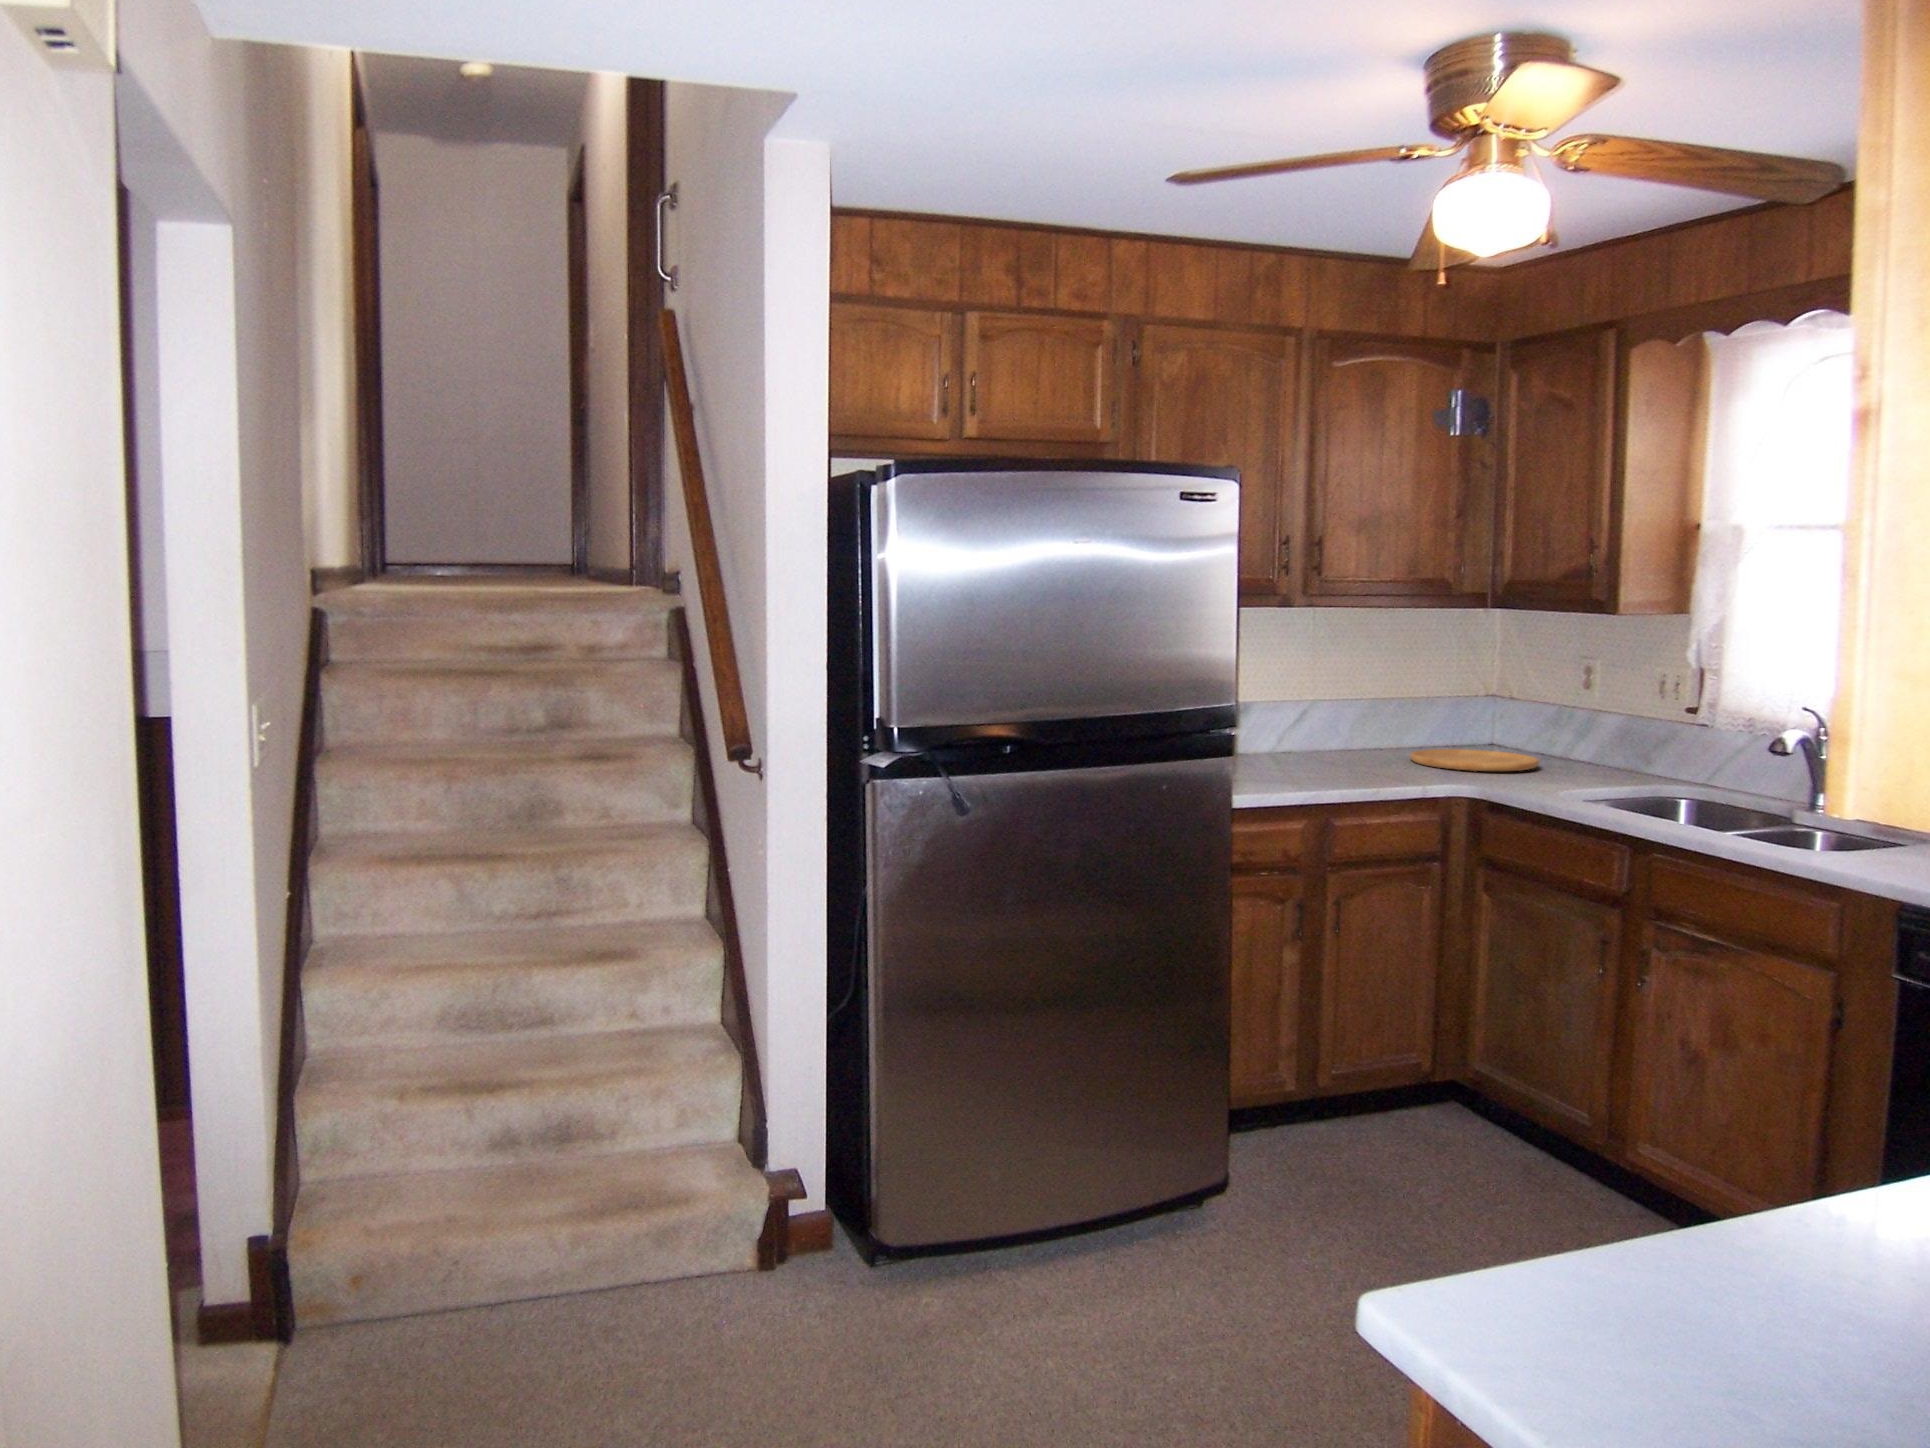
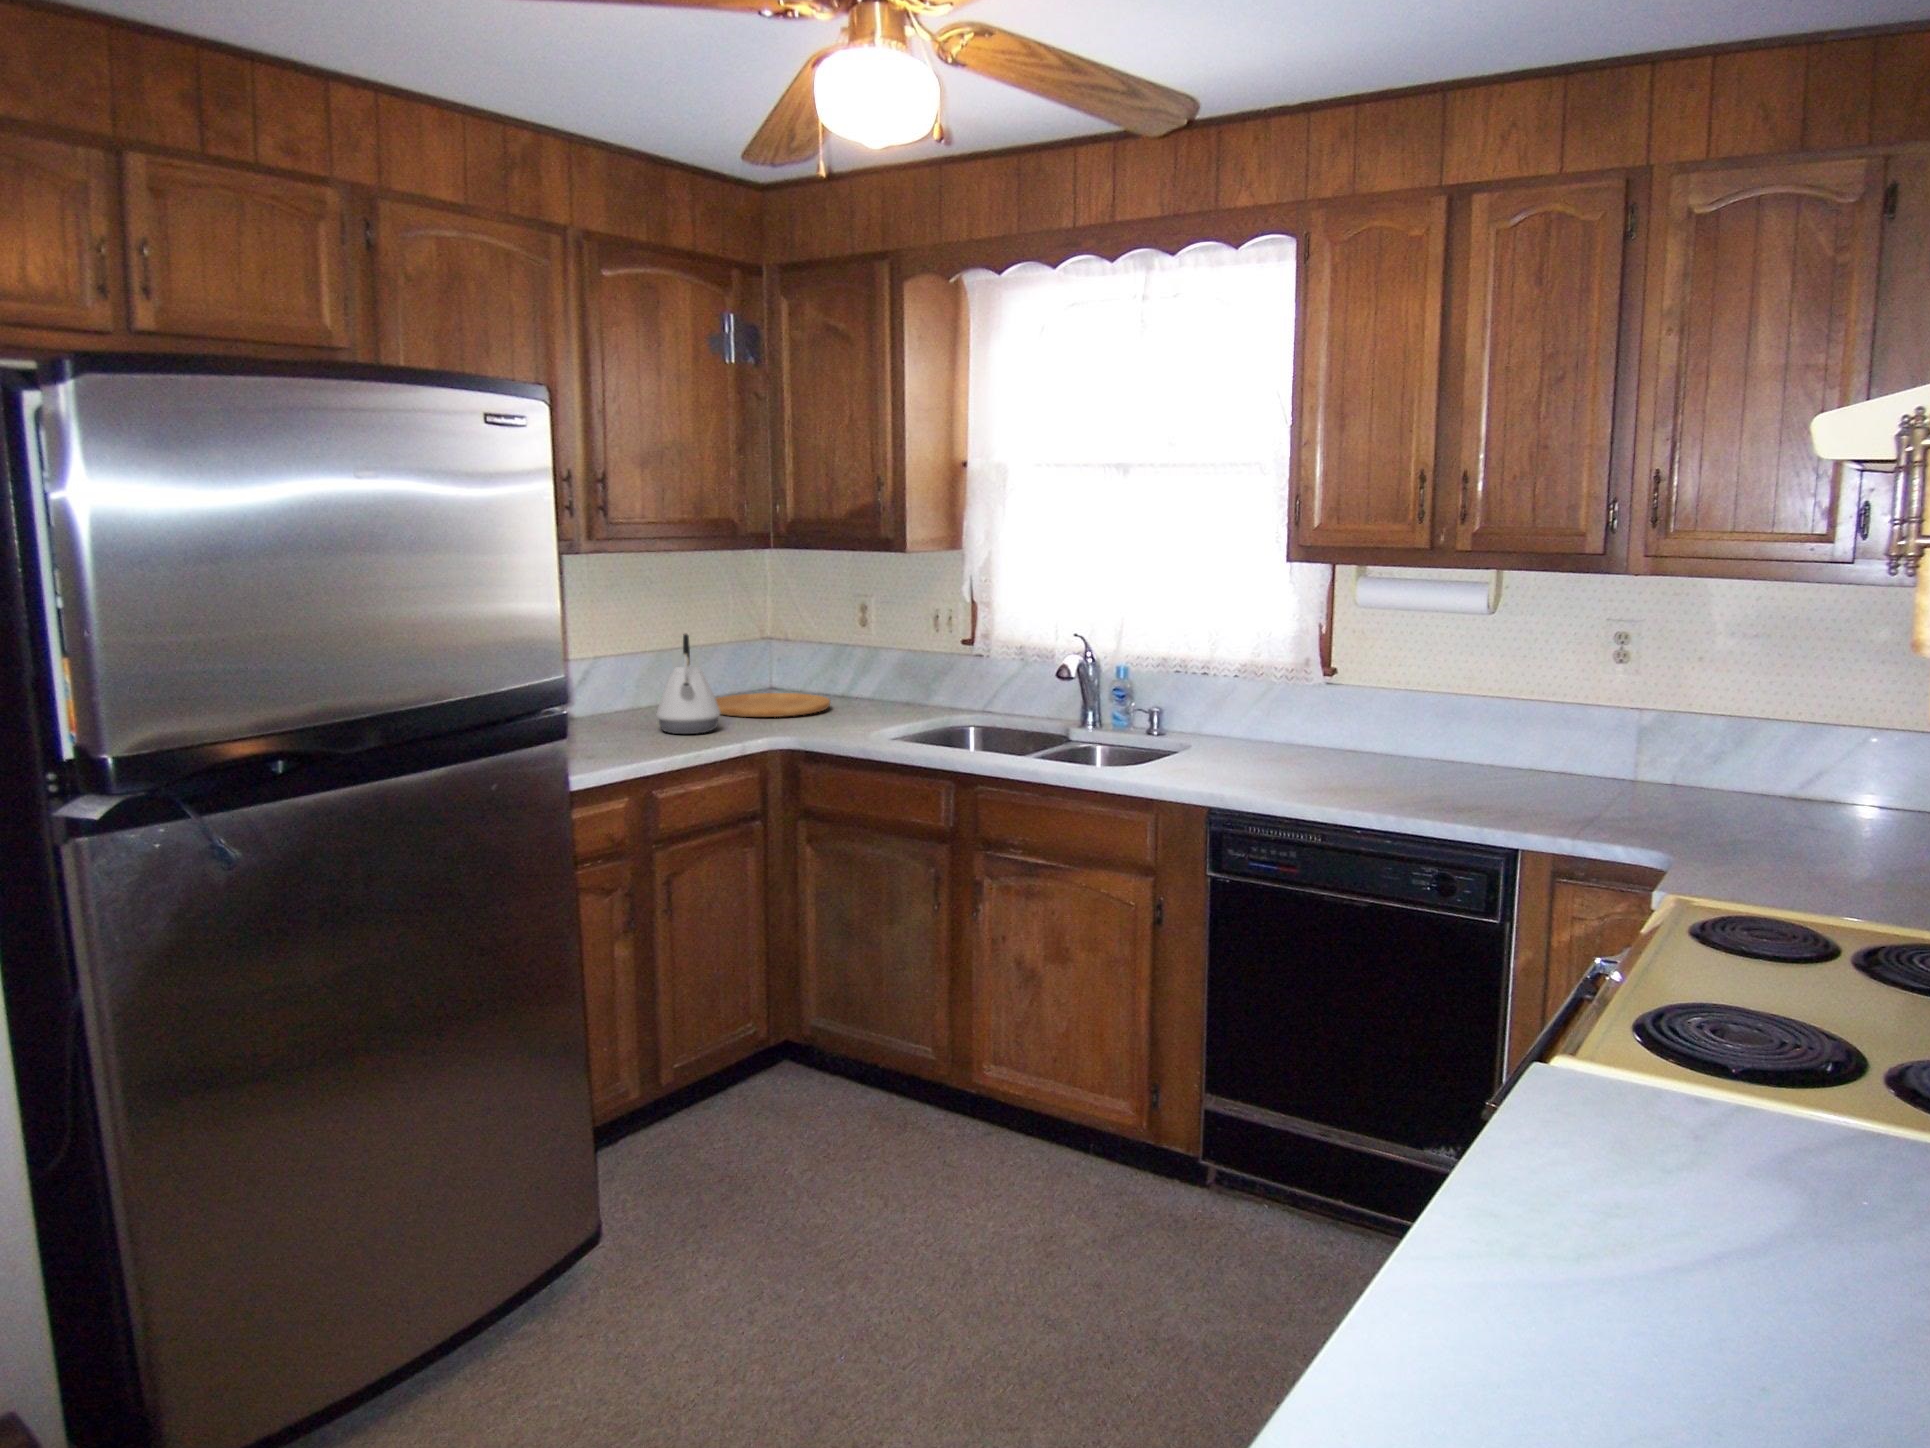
kettle: none [1348,683,1408,776] -> present [657,634,720,734]

